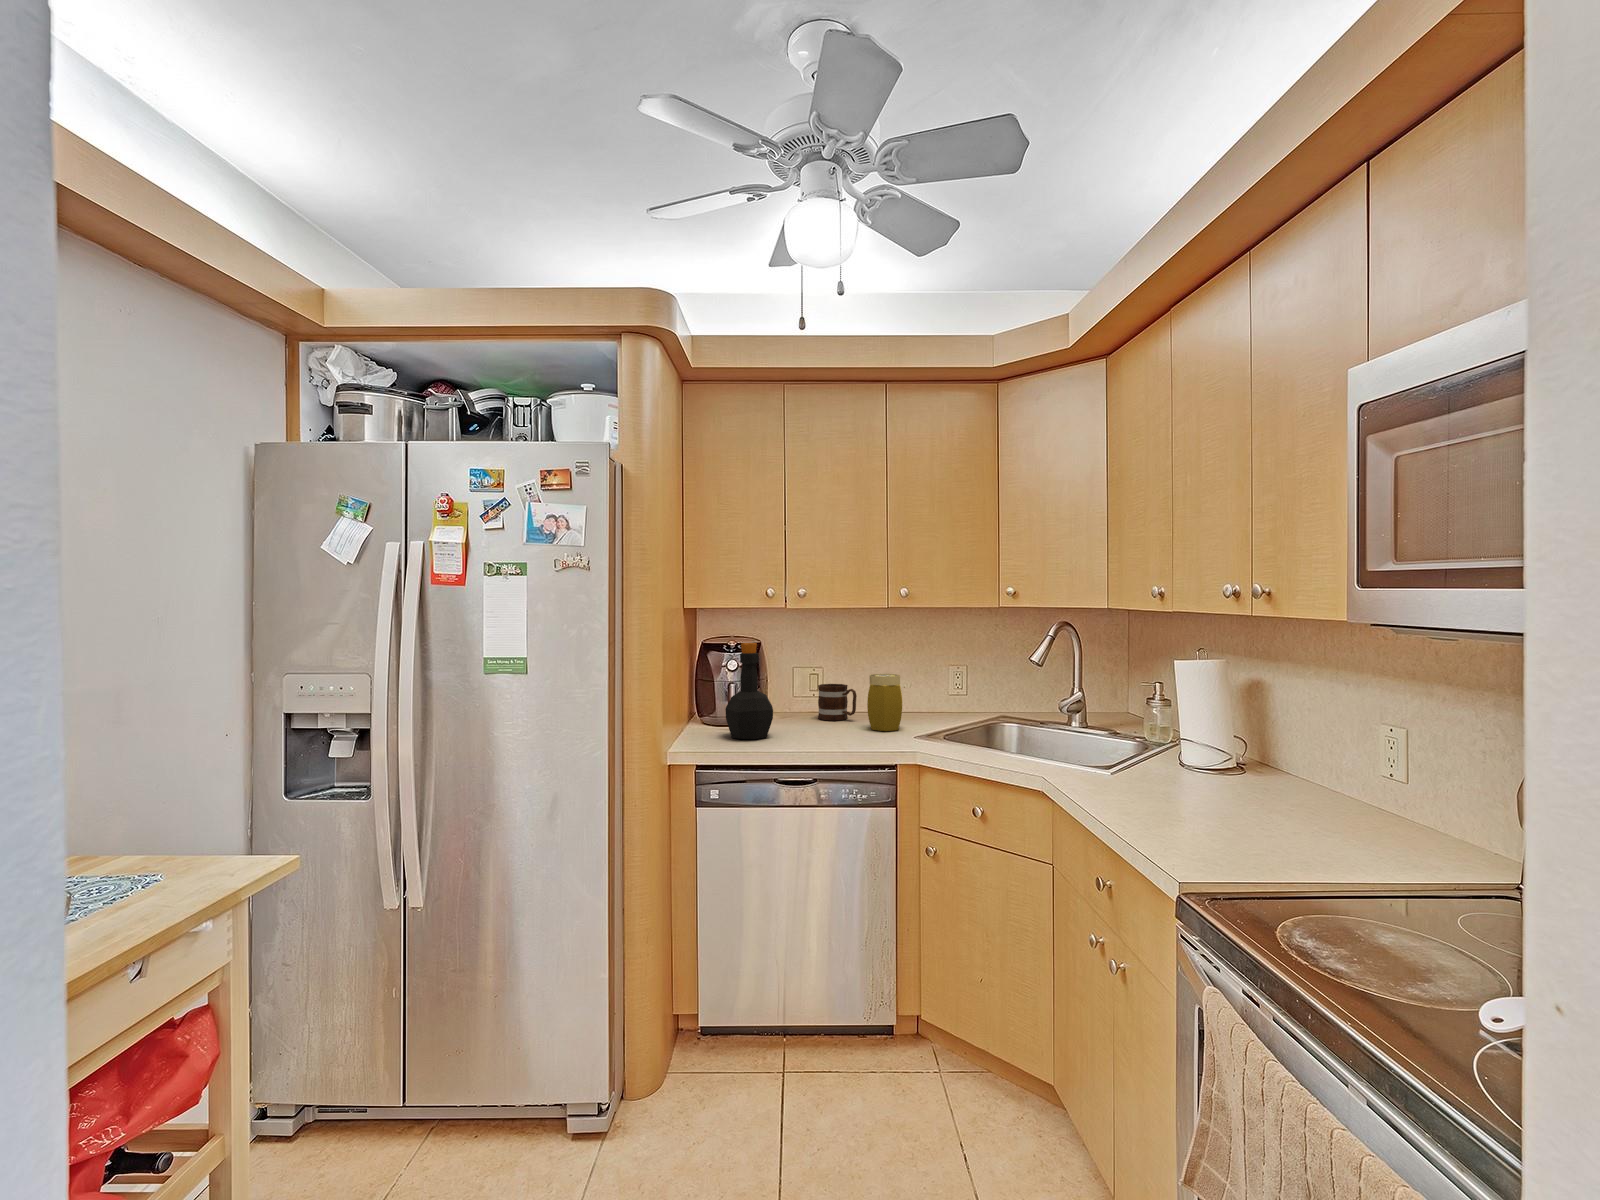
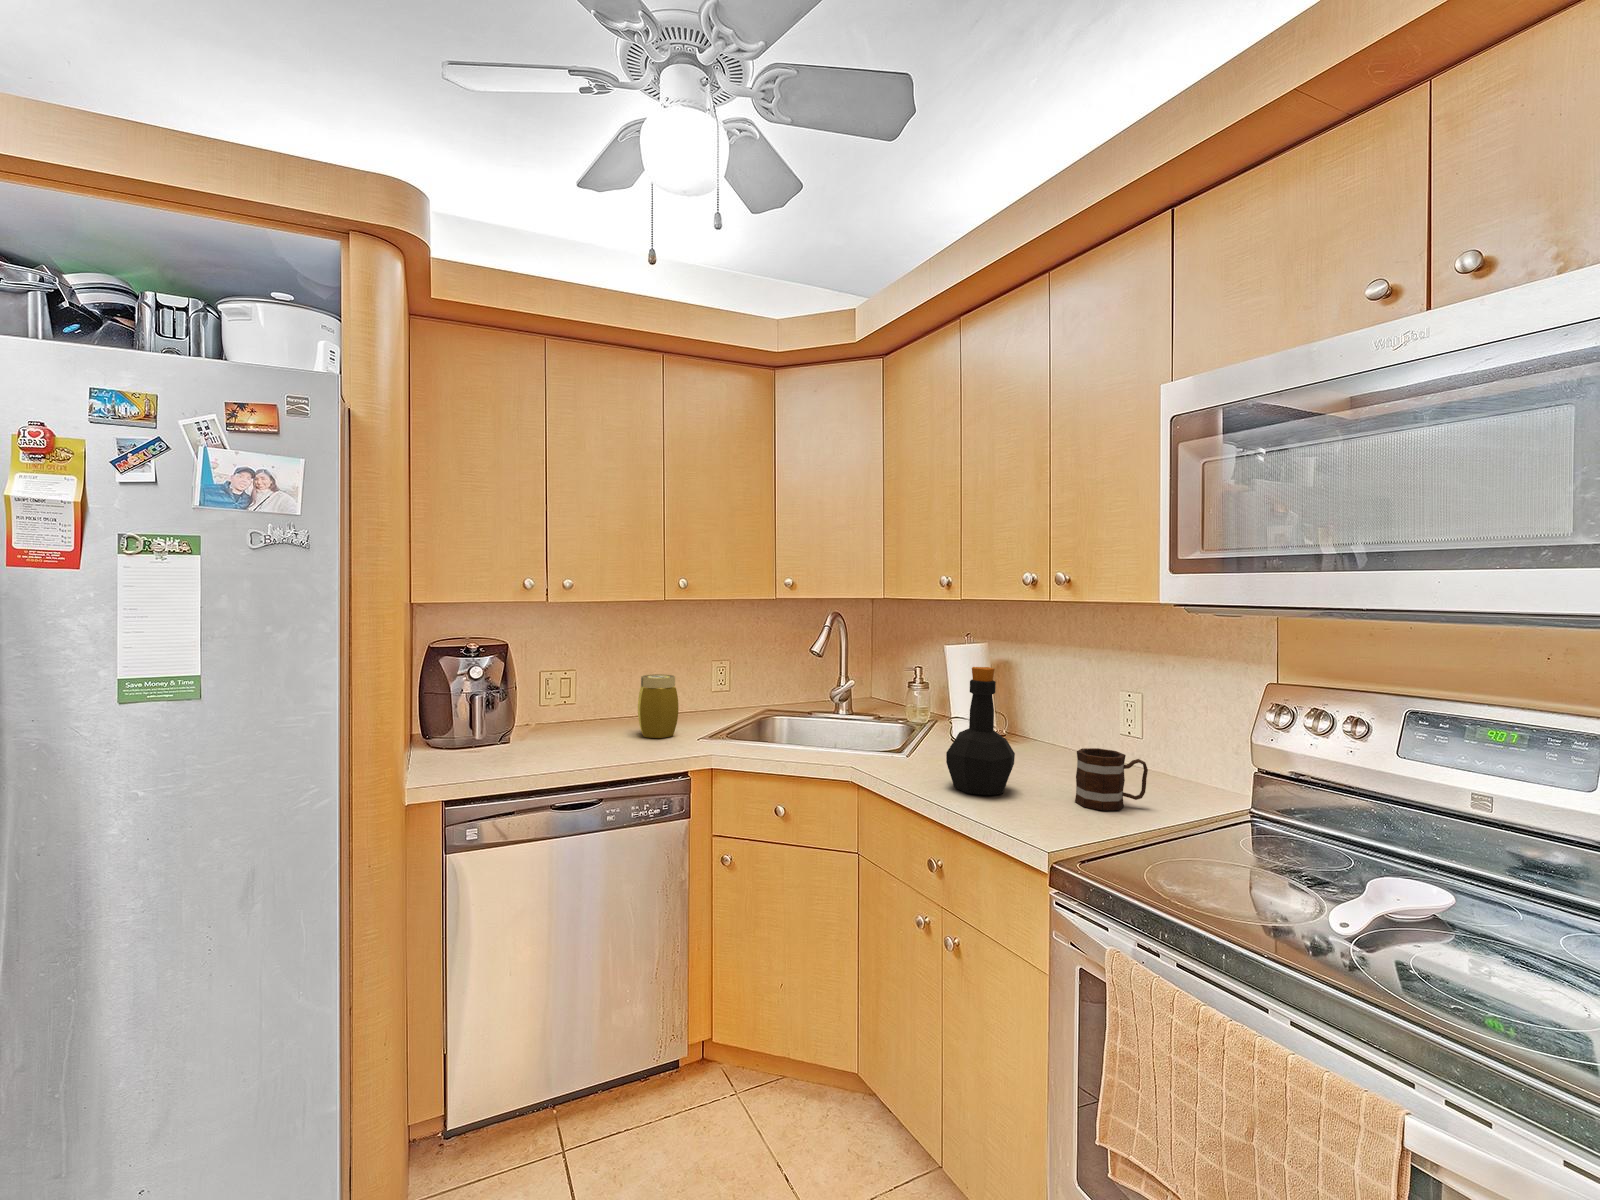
bottle: present [725,643,773,739] -> present [946,667,1015,795]
mug: present [818,684,857,721] -> present [1075,748,1148,810]

